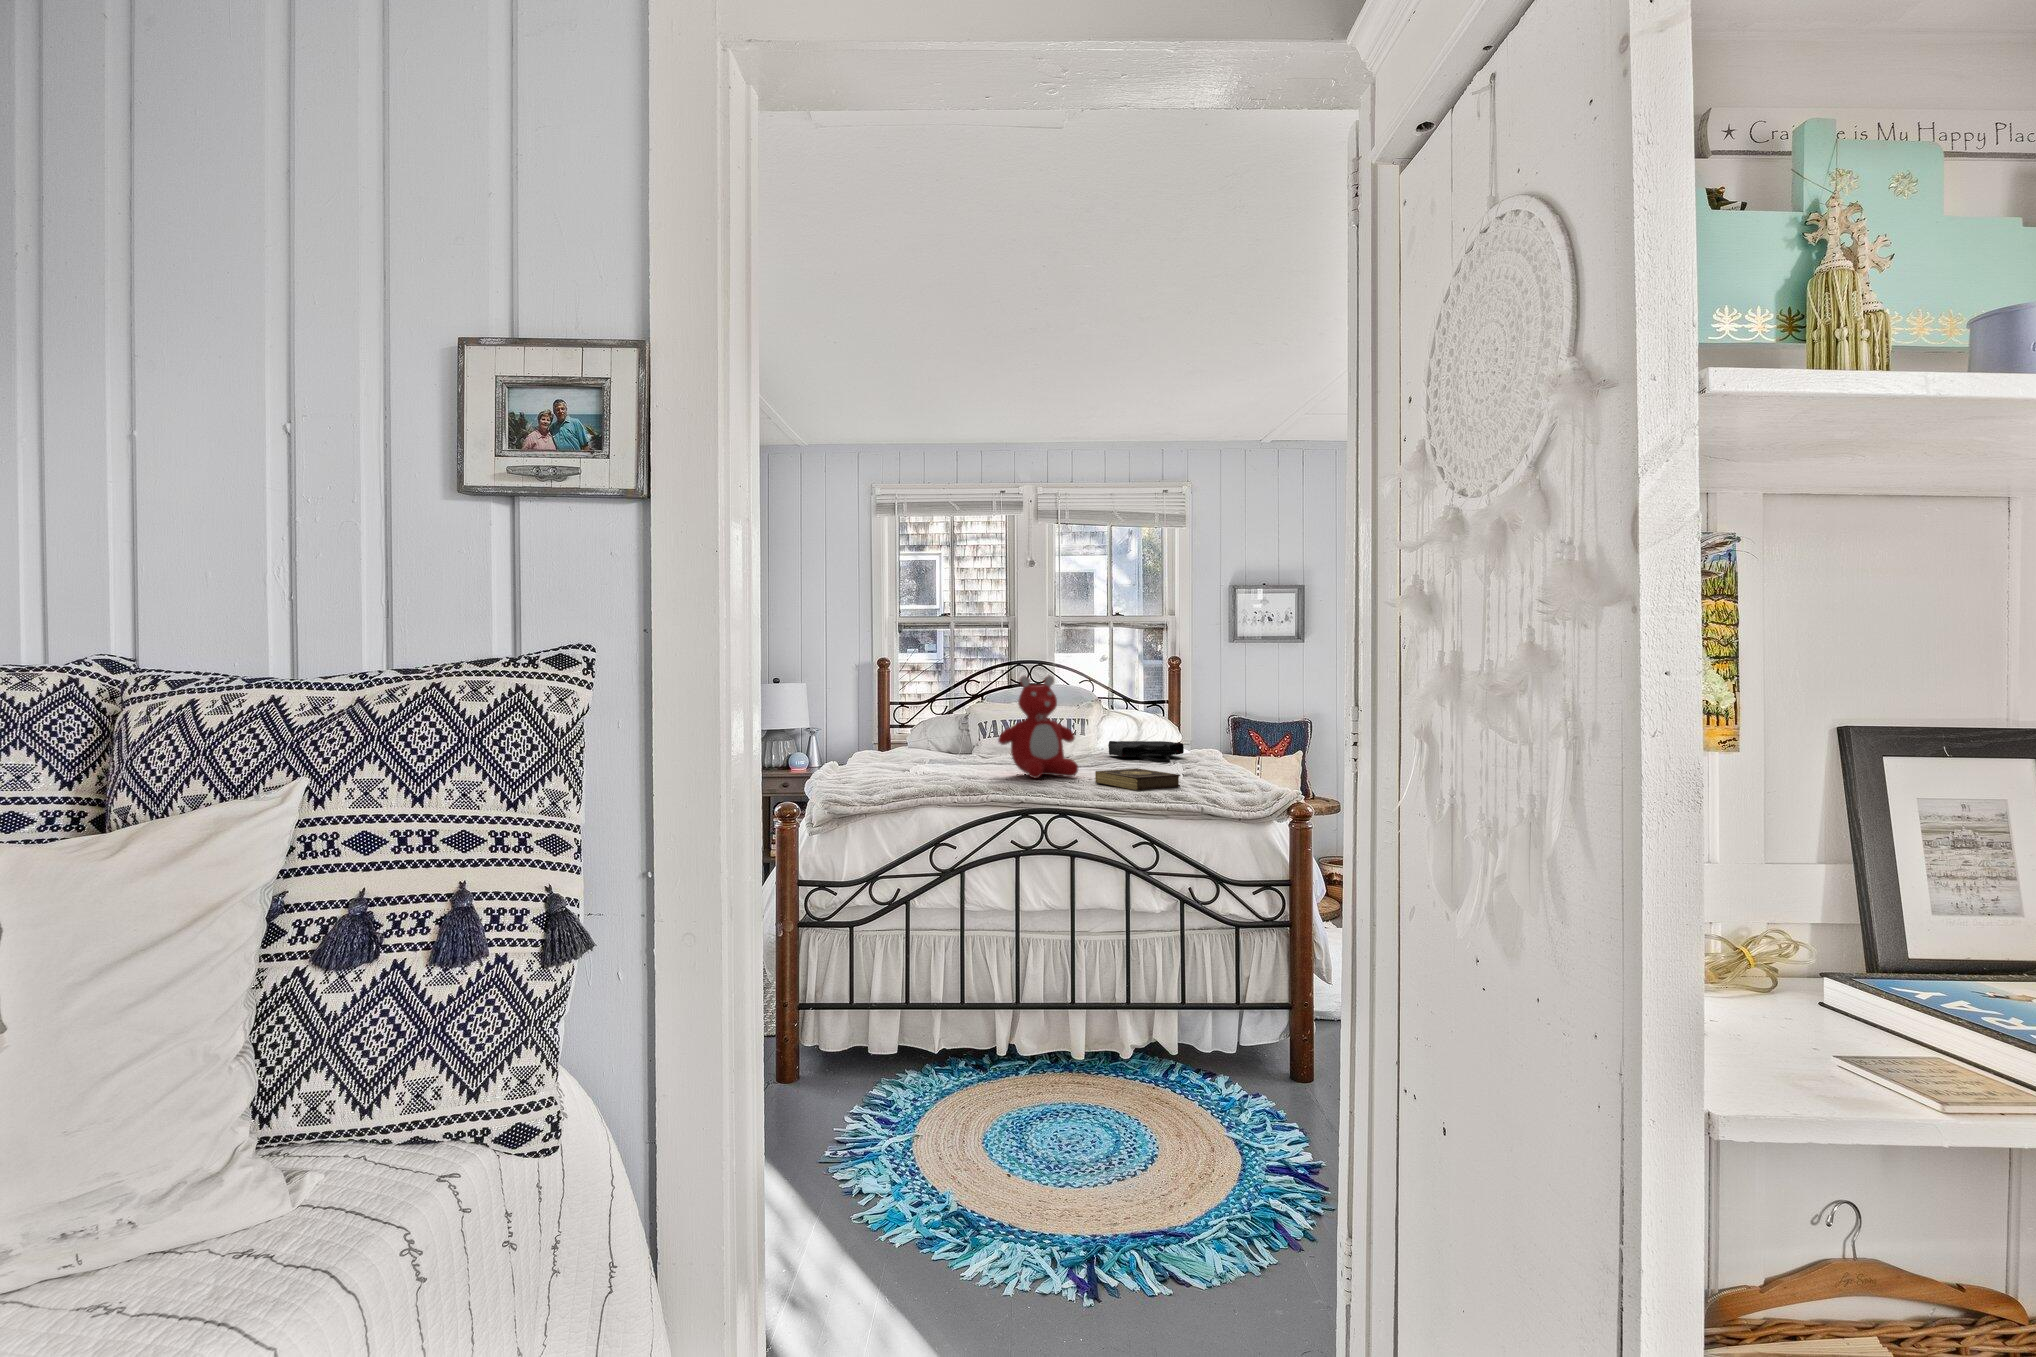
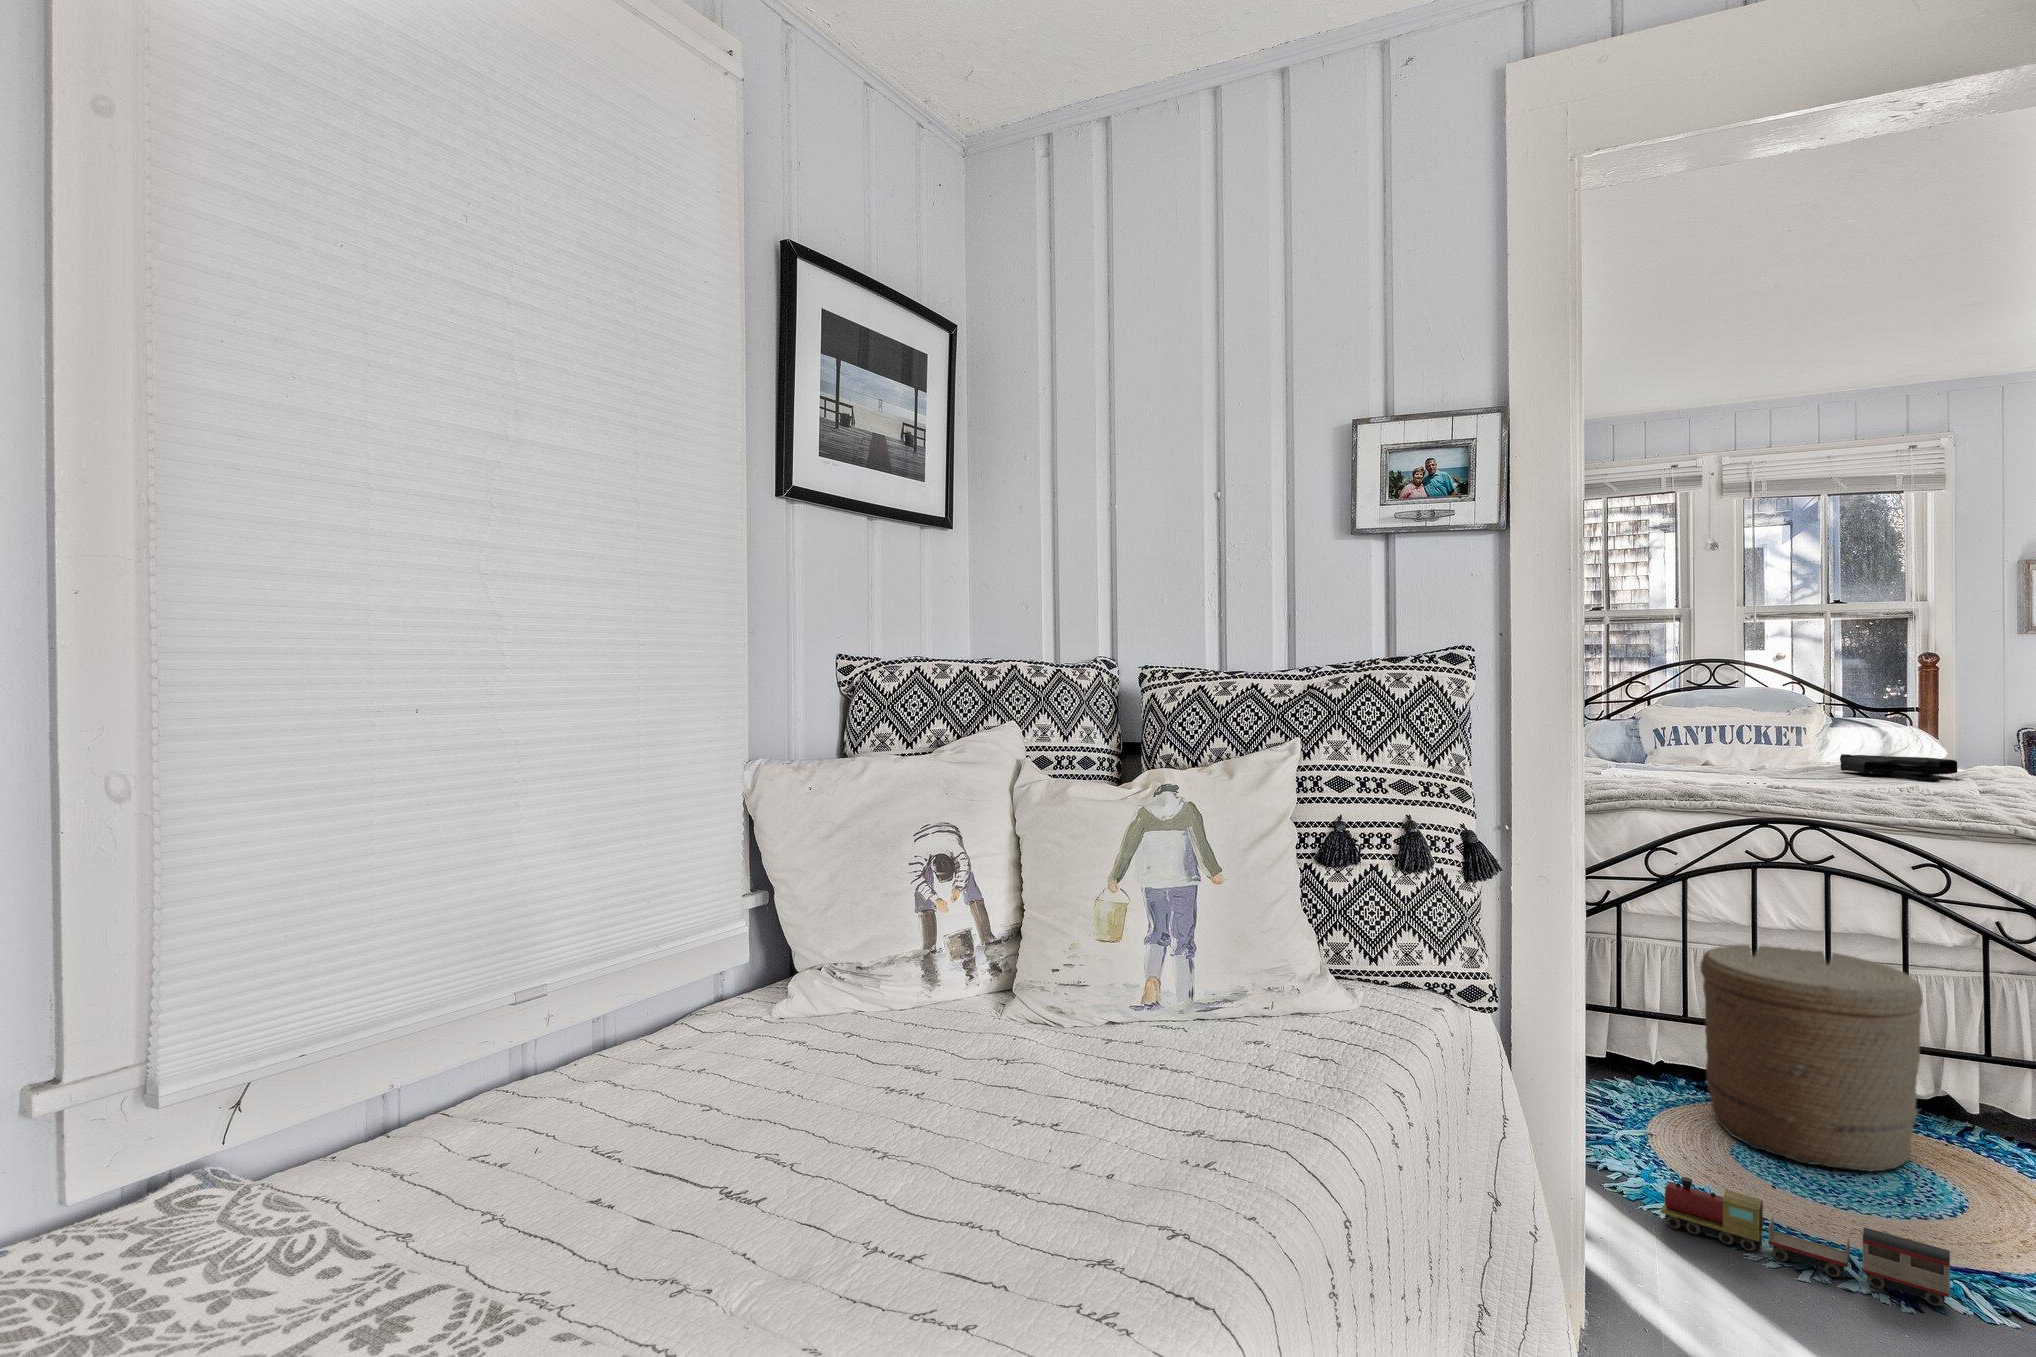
teddy bear: present [998,676,1078,778] -> none [1712,676,1821,789]
book: present [1095,768,1180,790] -> none [1851,784,1978,806]
woven basket: none [963,929,1131,1142] -> present [1700,944,1923,1172]
toy train: none [891,1203,1125,1288] -> present [1660,1177,1950,1306]

